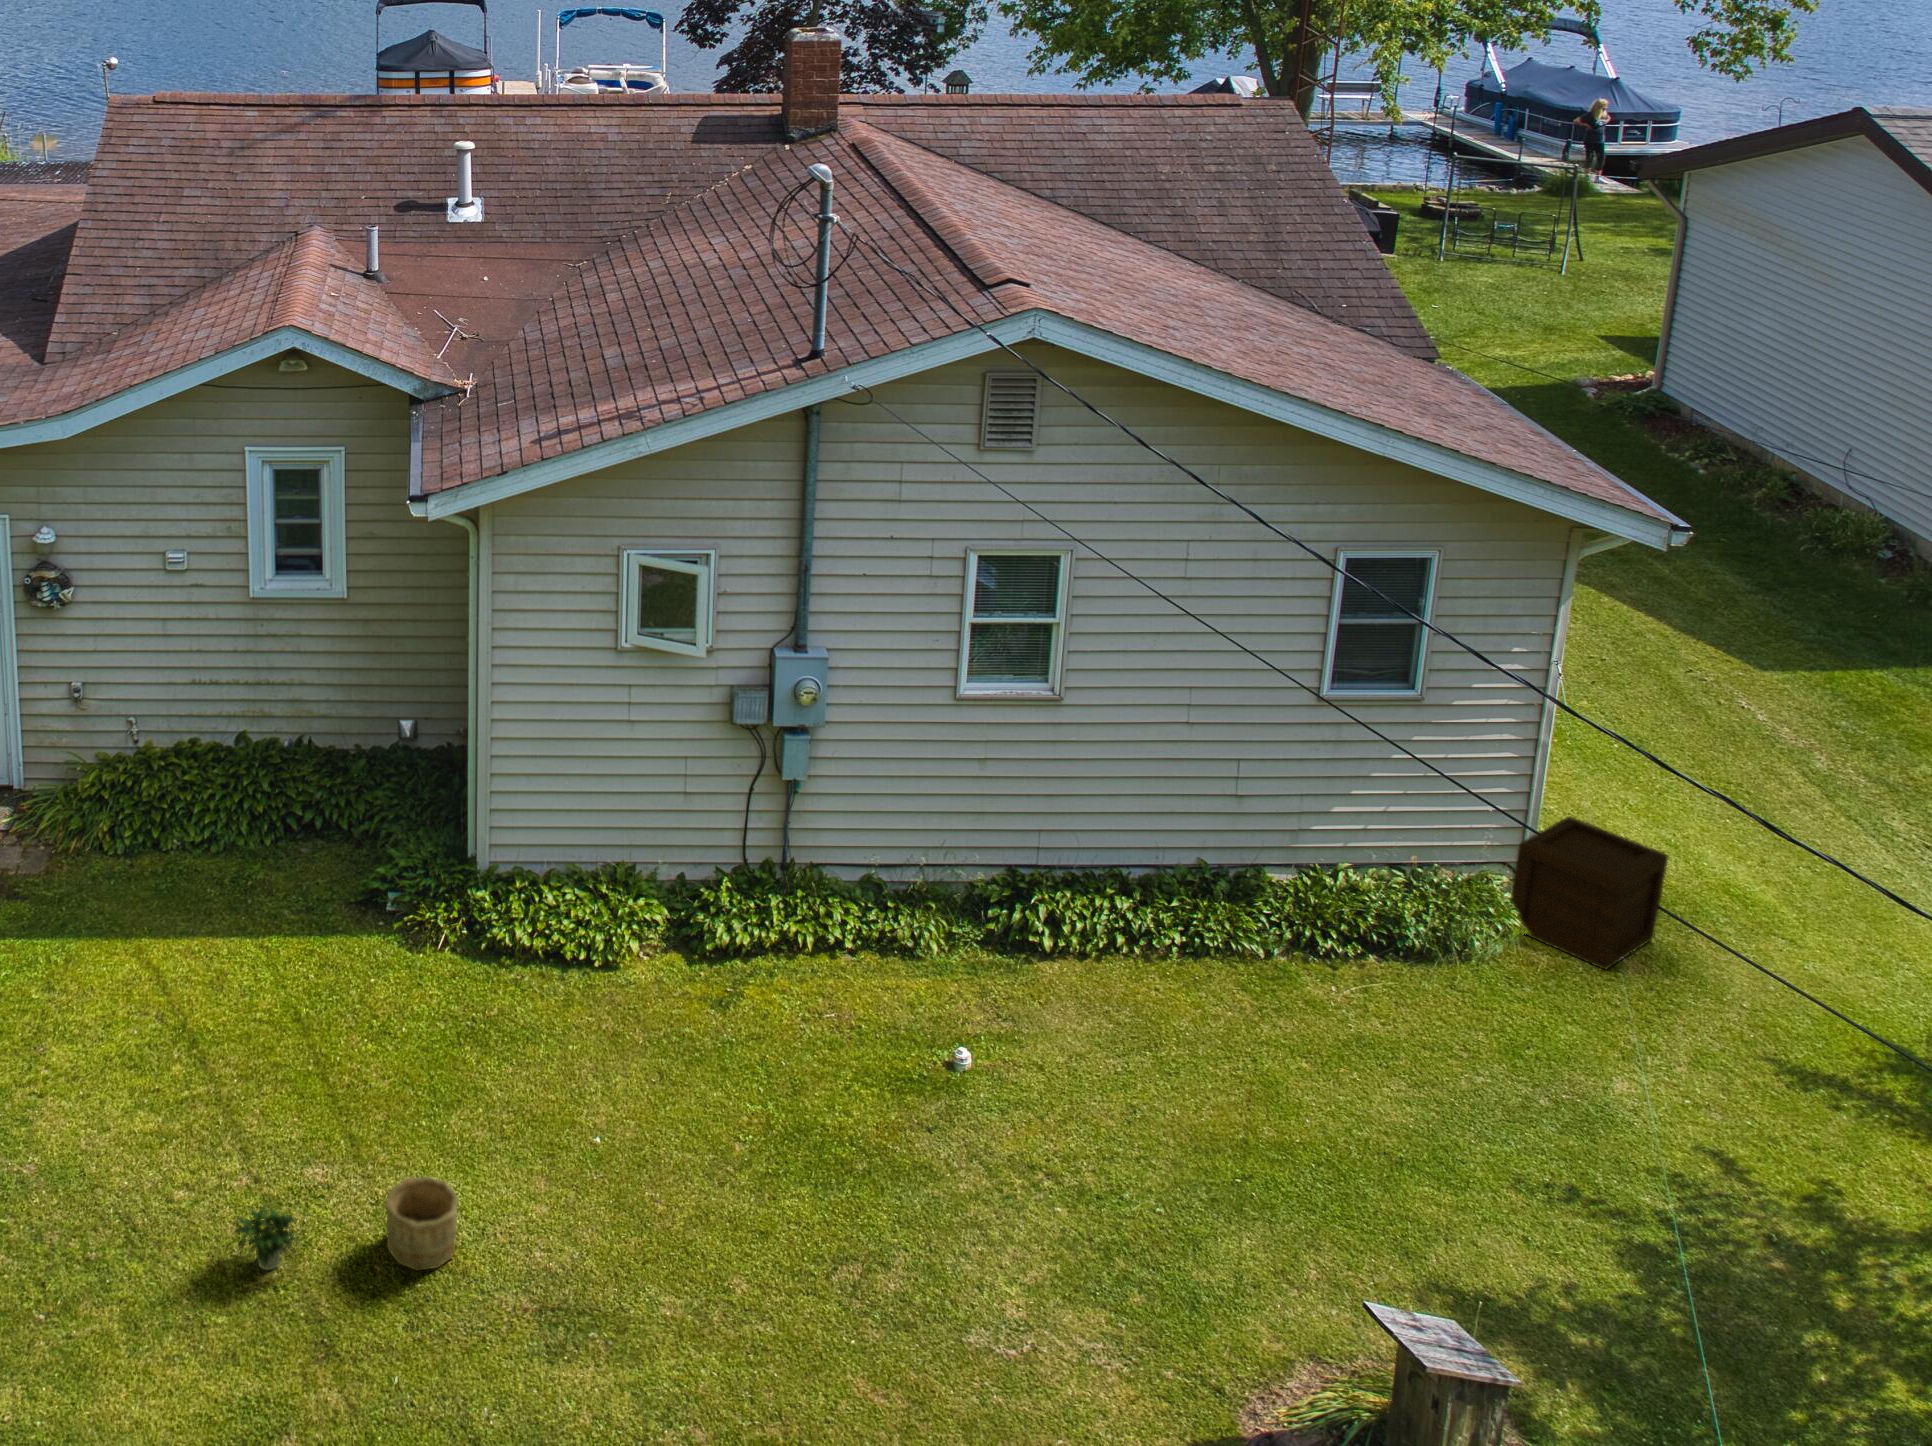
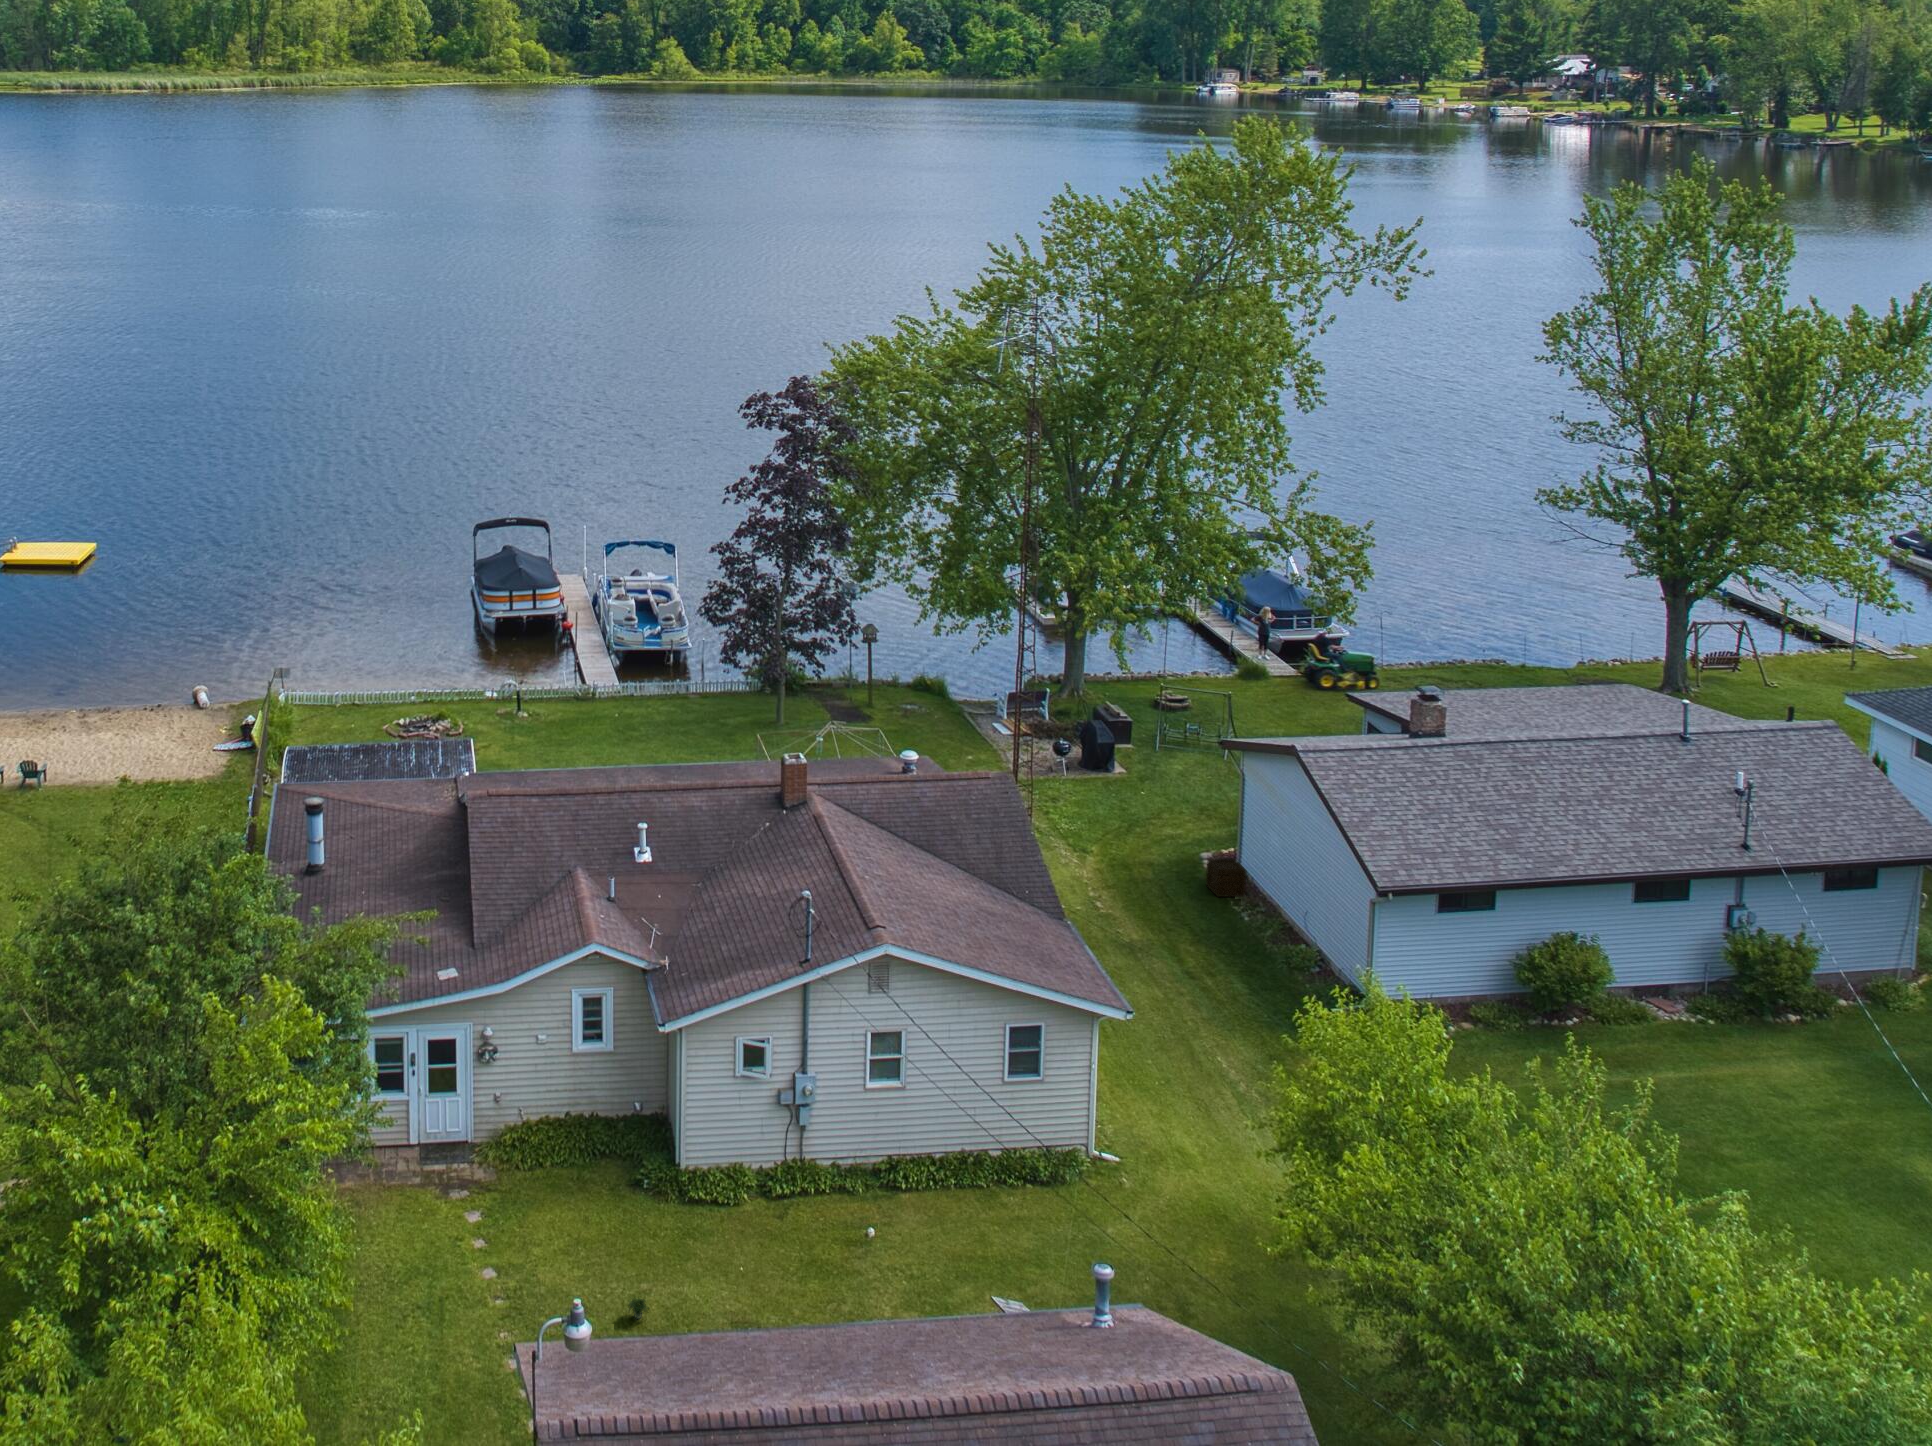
wooden crate: present [1511,816,1668,969] -> present [1206,858,1246,897]
wooden bucket: present [385,1177,458,1270] -> none [676,1284,701,1316]

